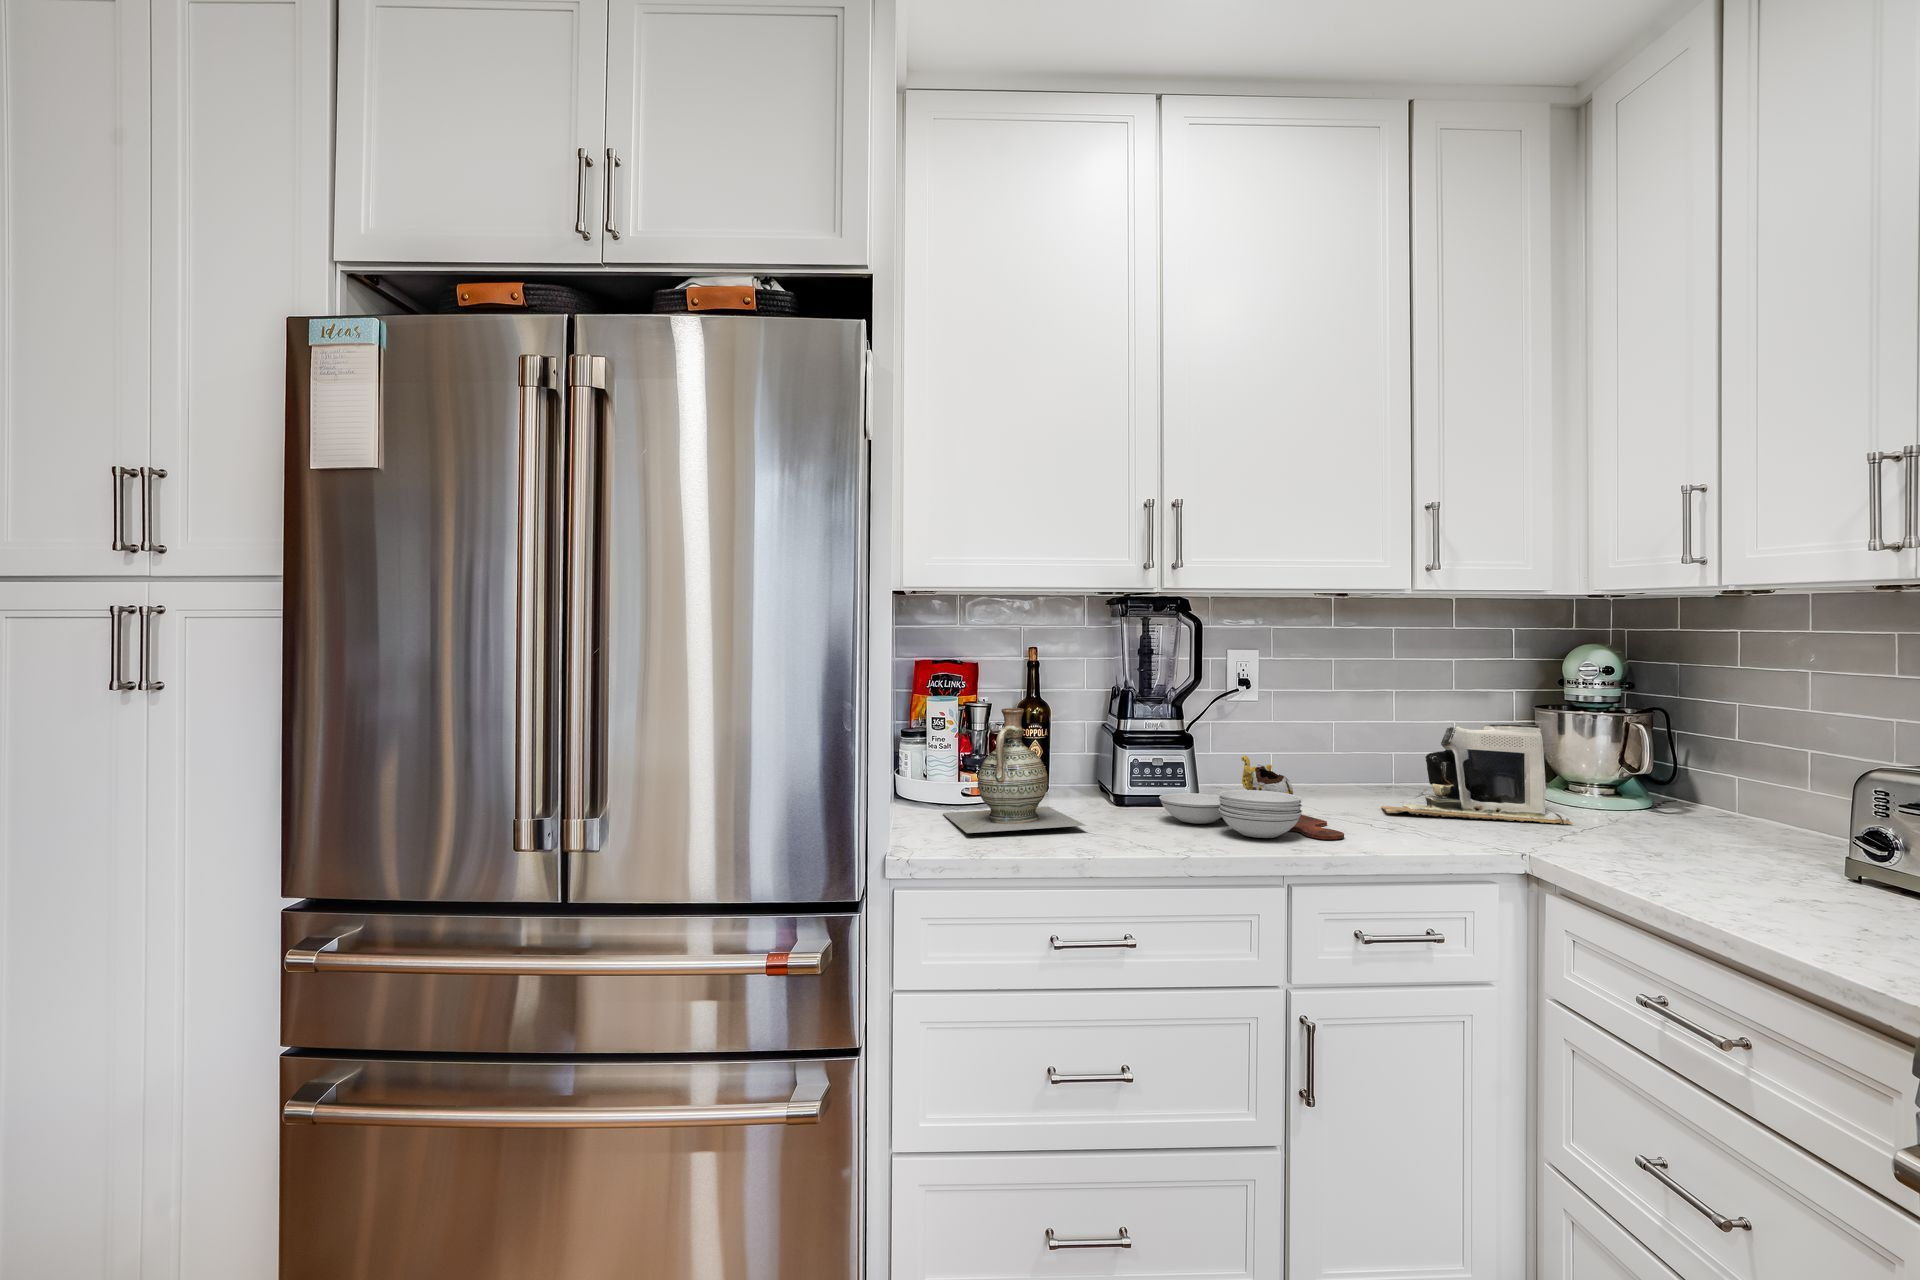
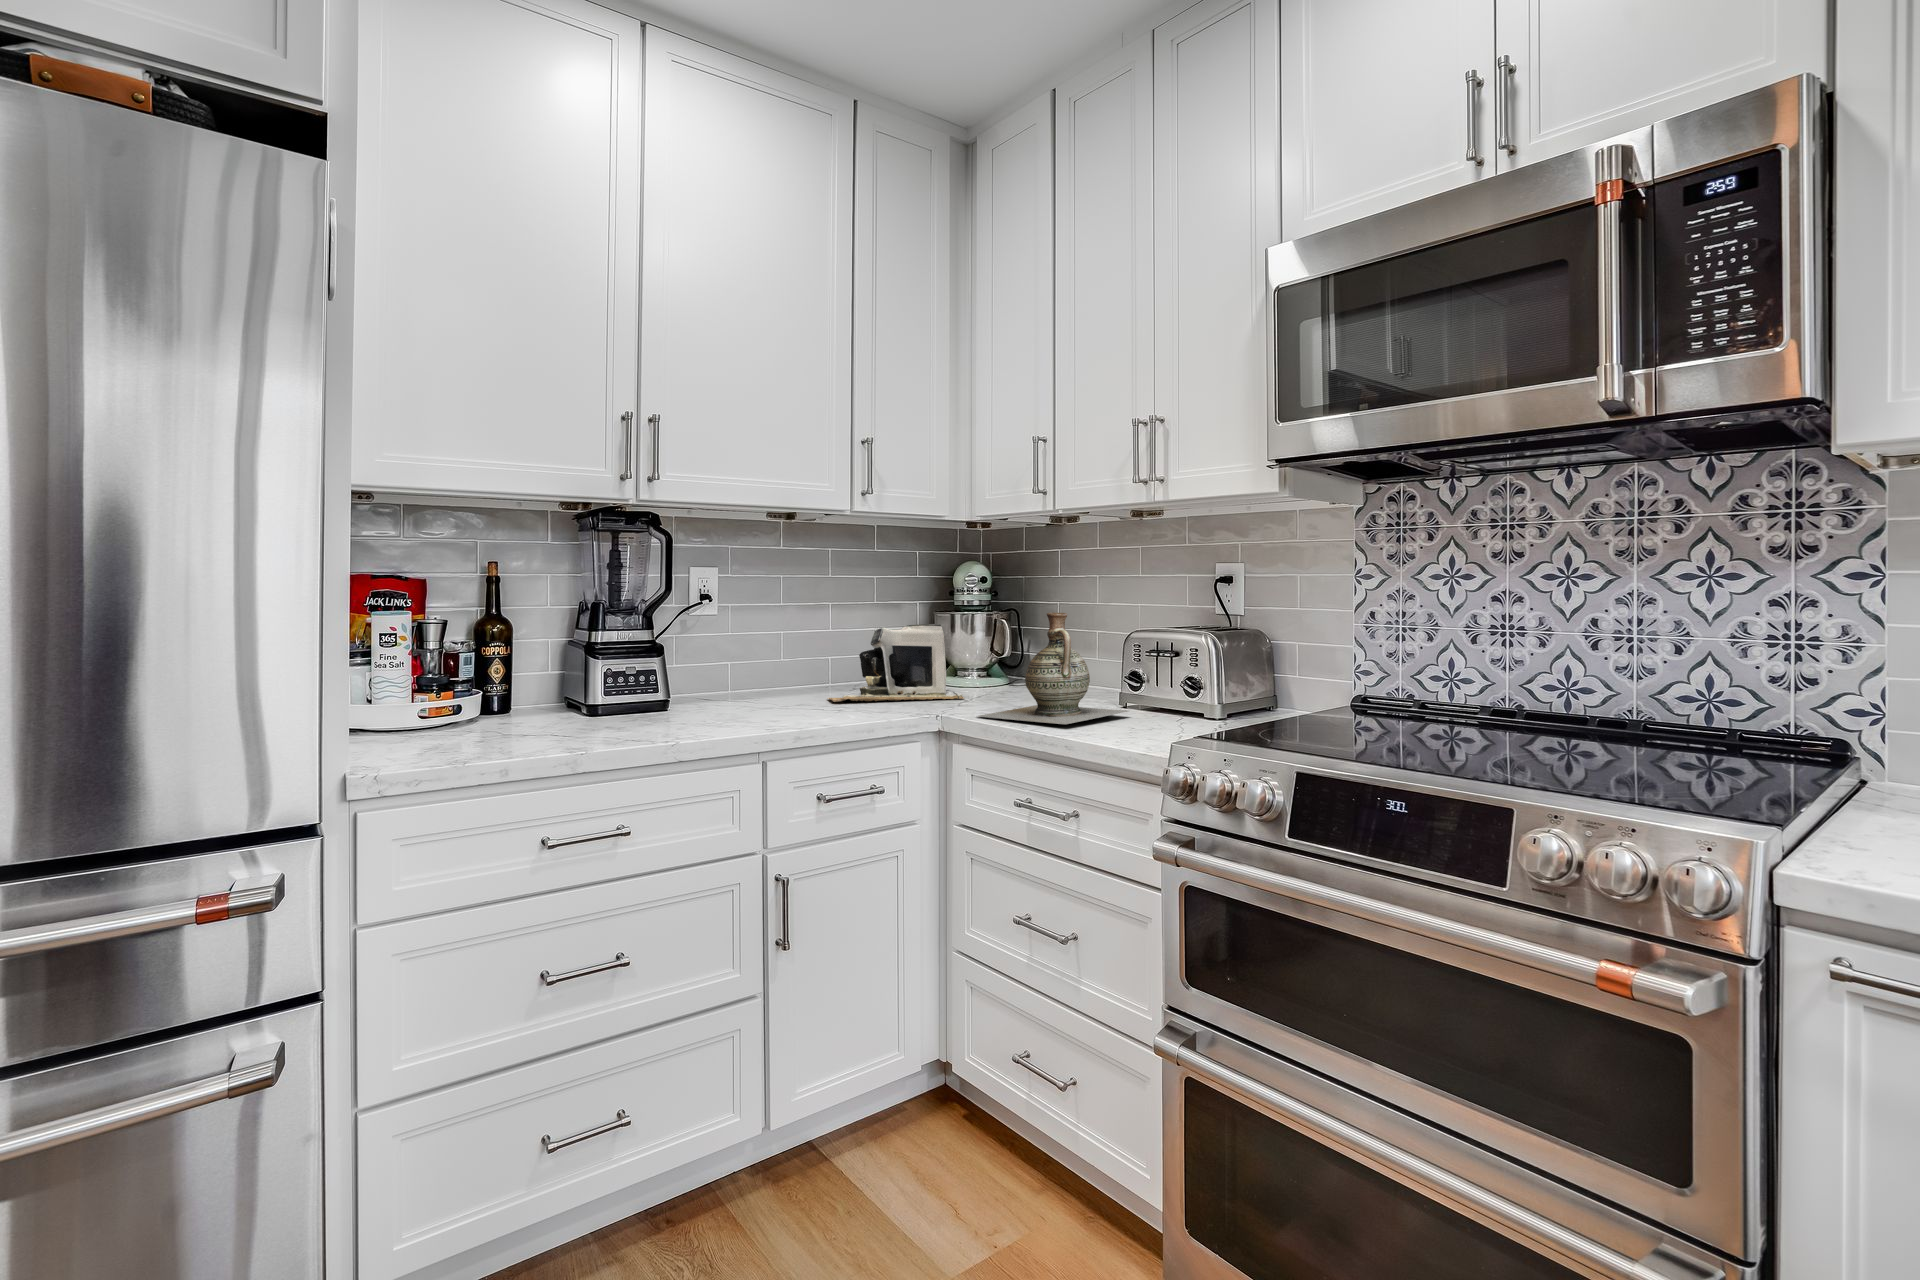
ceramic jug: present [943,708,1086,833] -> present [978,612,1128,724]
cutting board: present [1159,756,1344,840] -> none [639,659,807,726]

